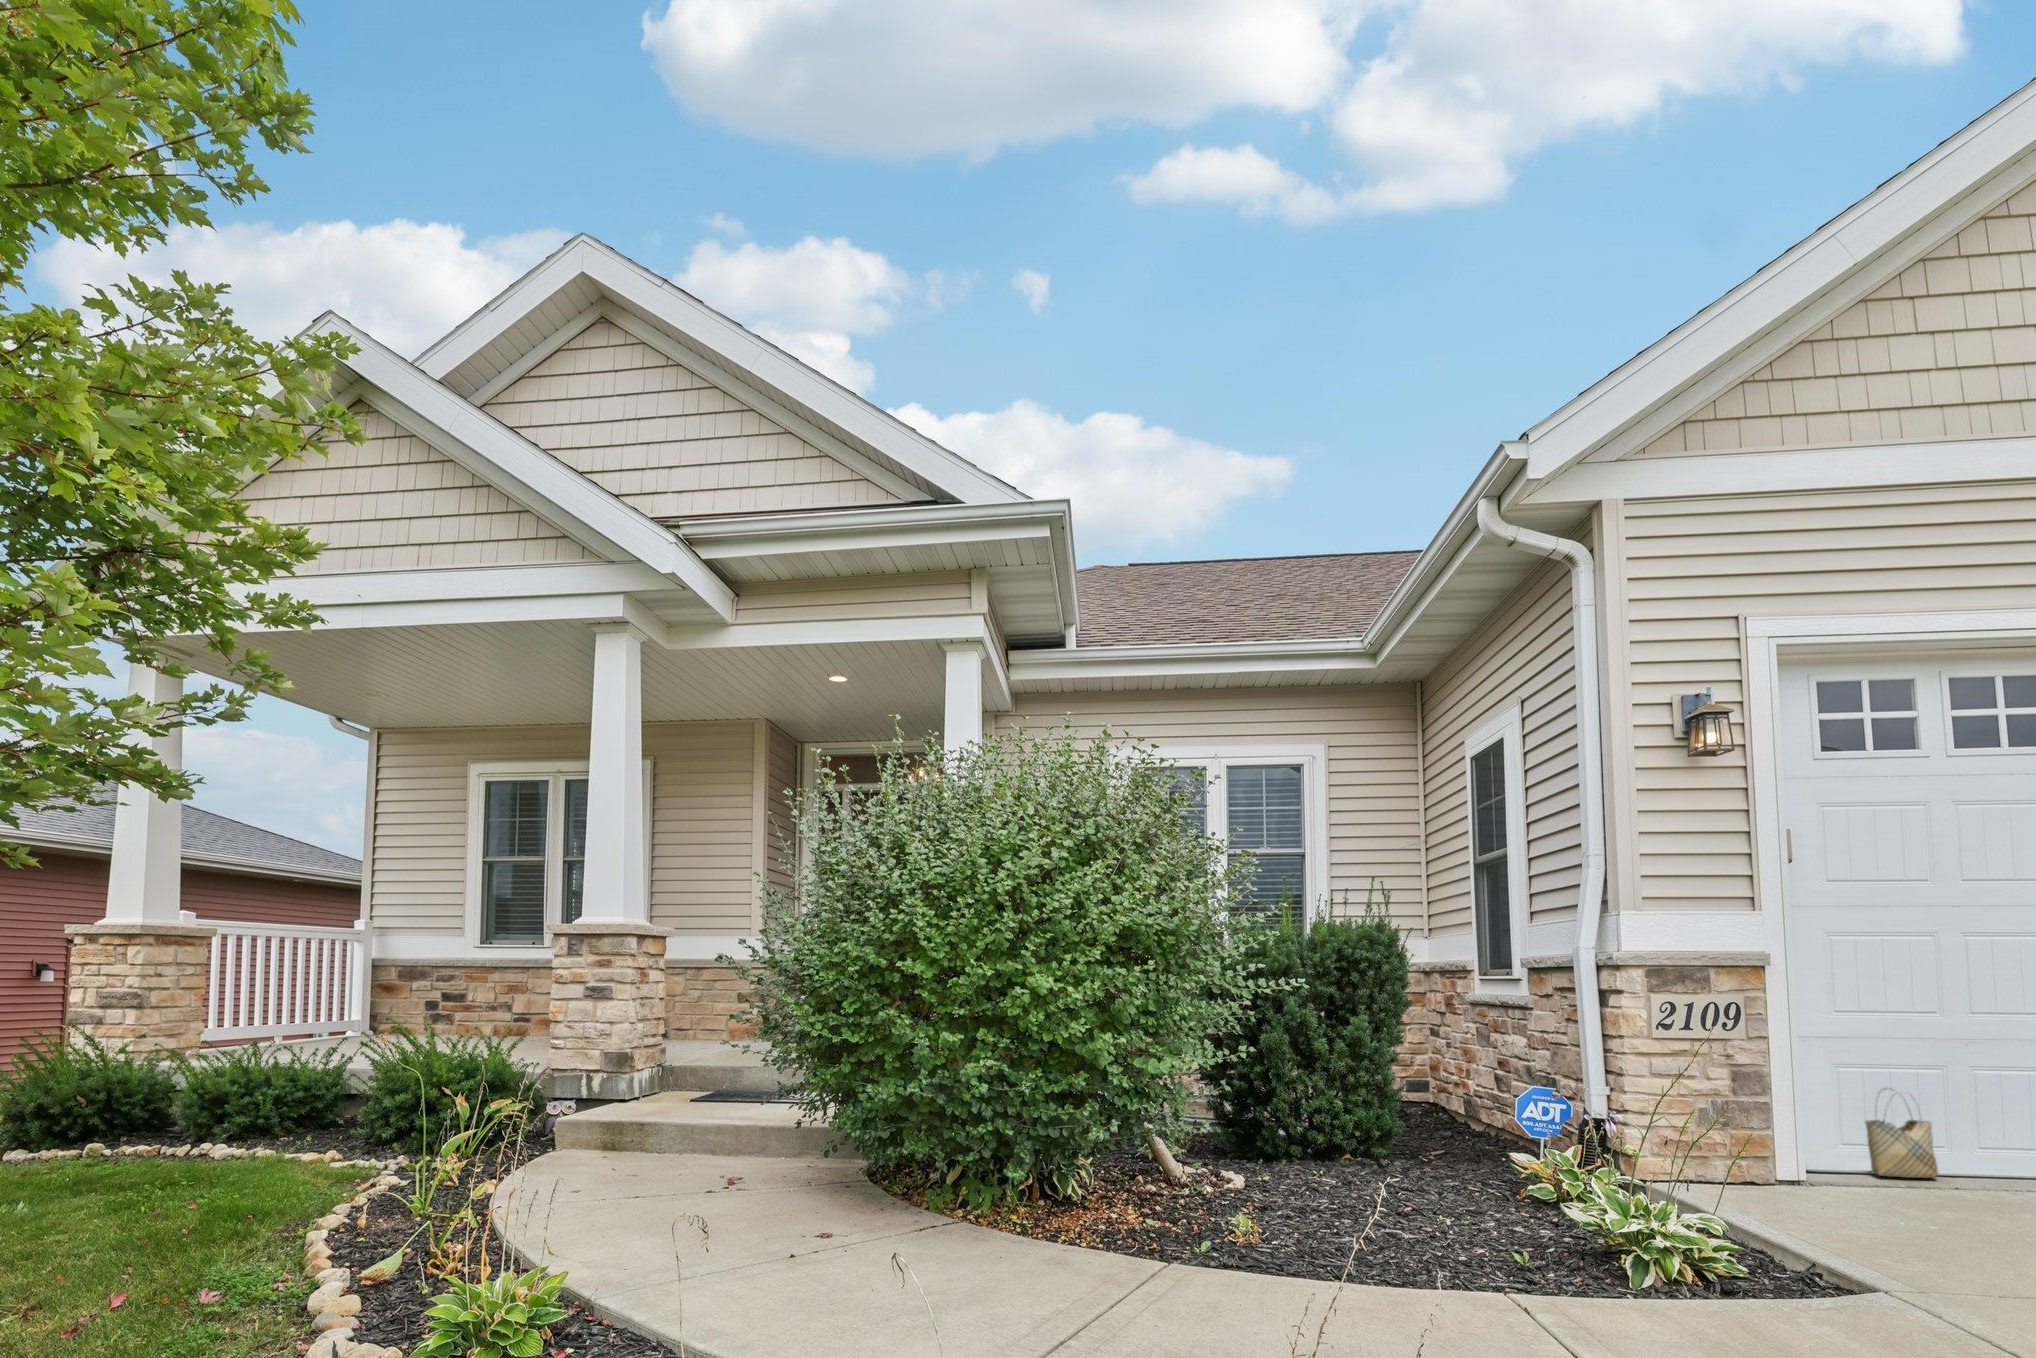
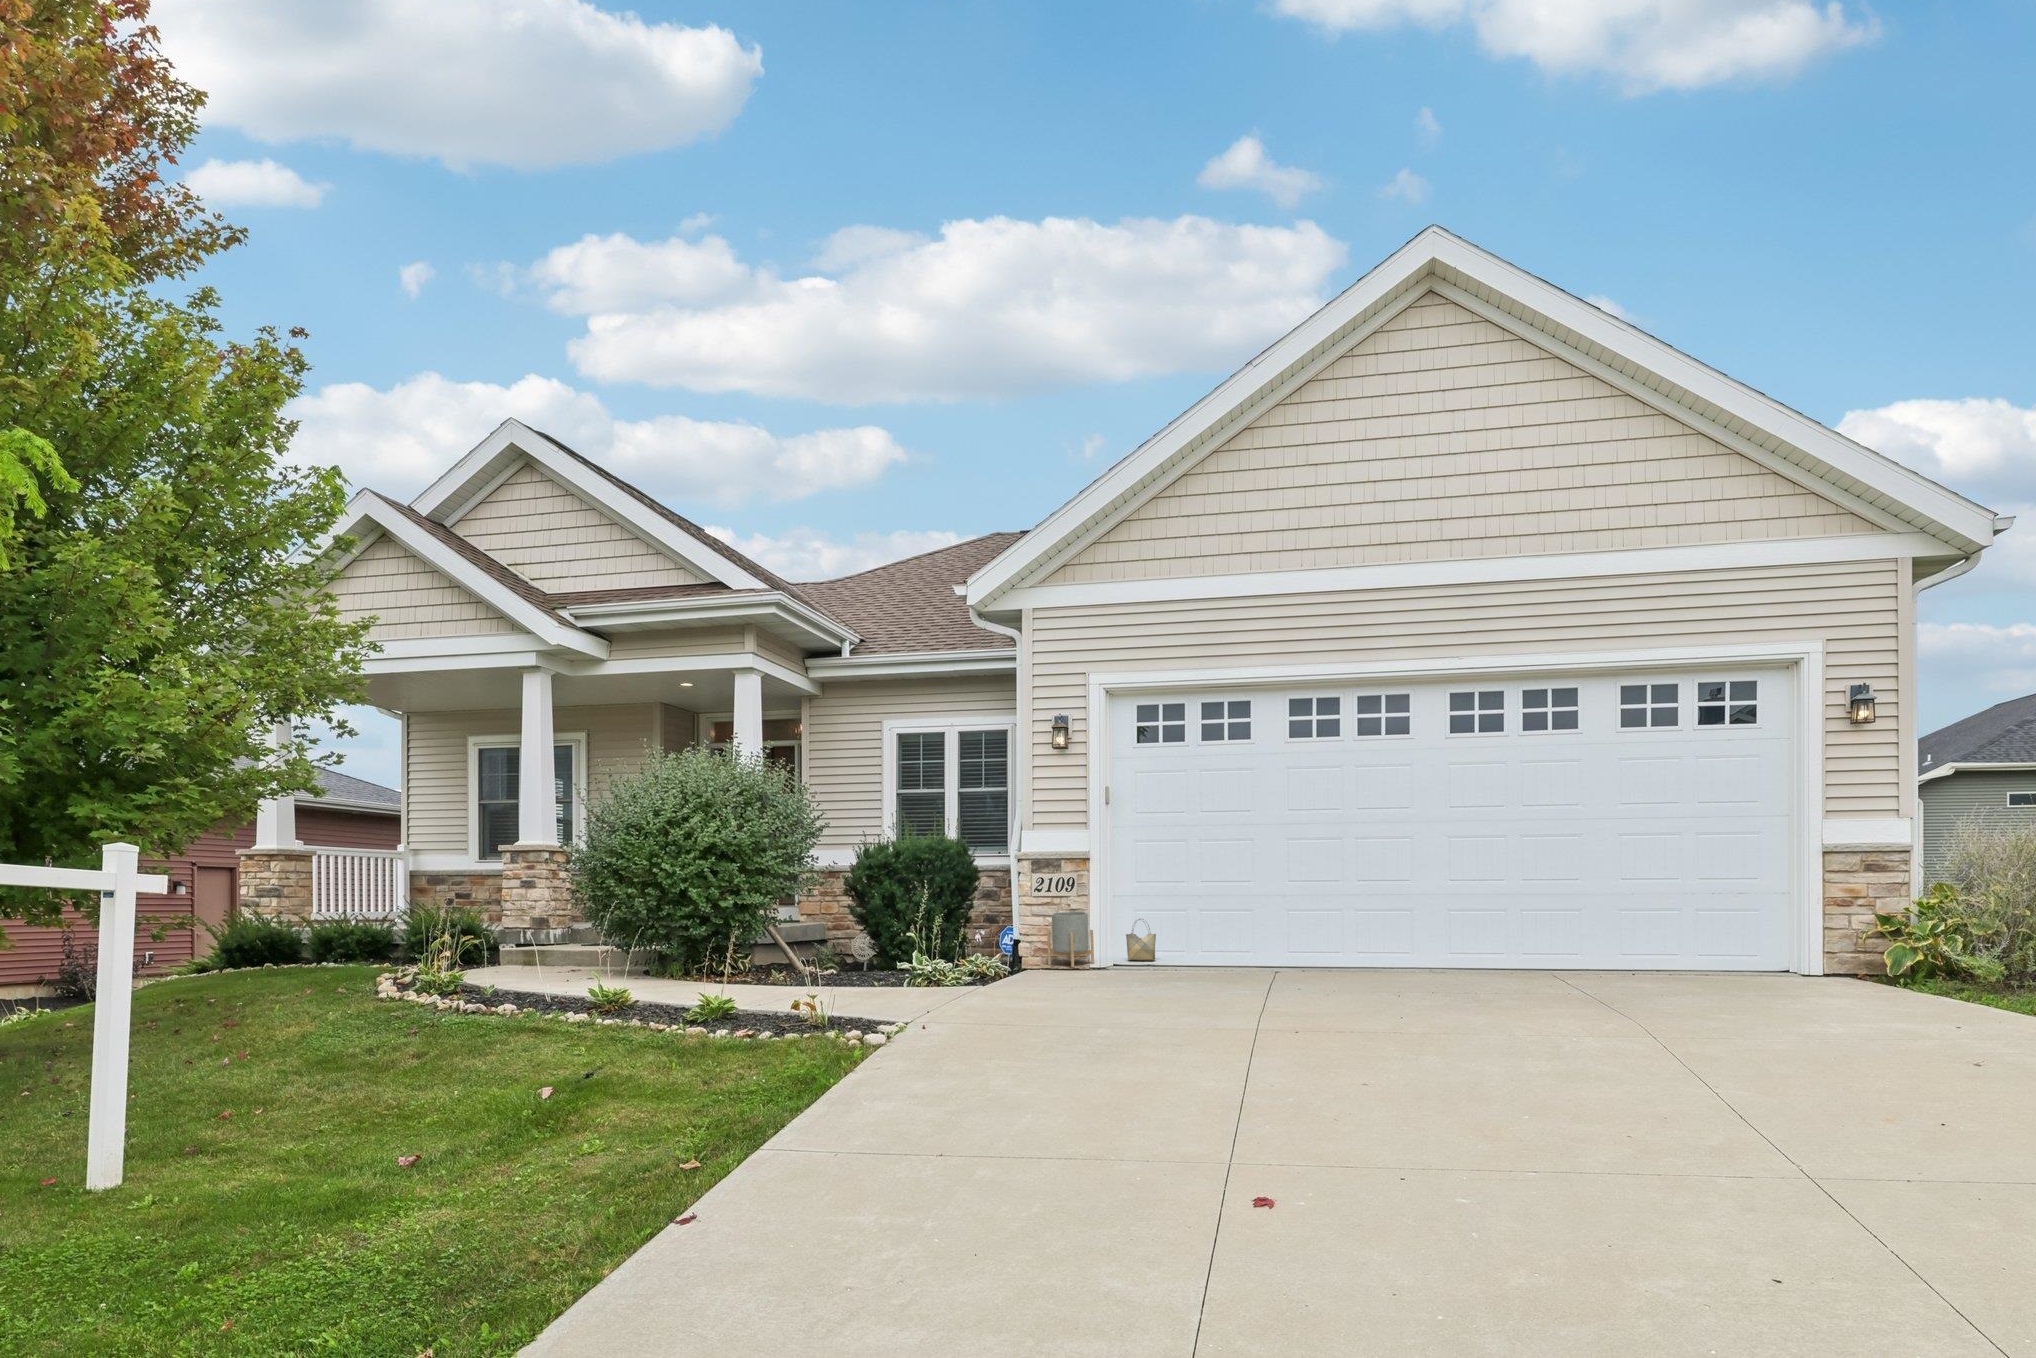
planter: none [1718,1073,1817,1198] -> present [1047,912,1094,967]

